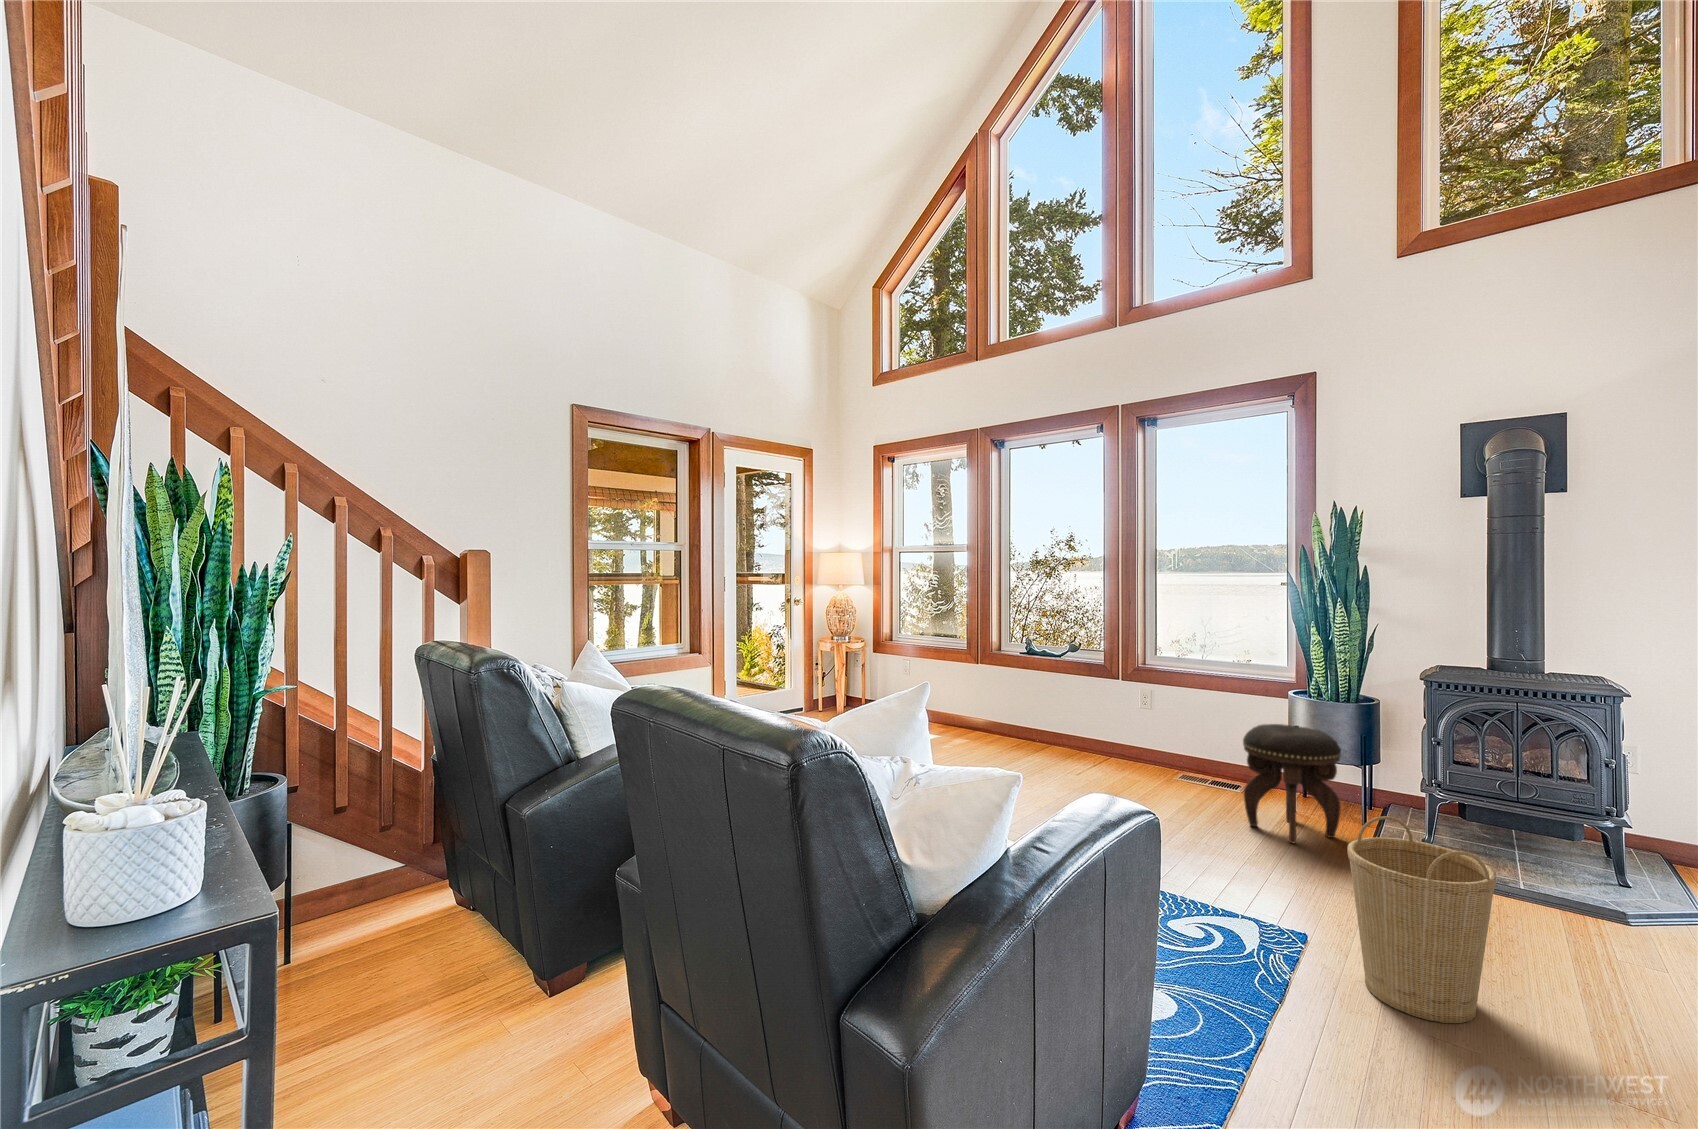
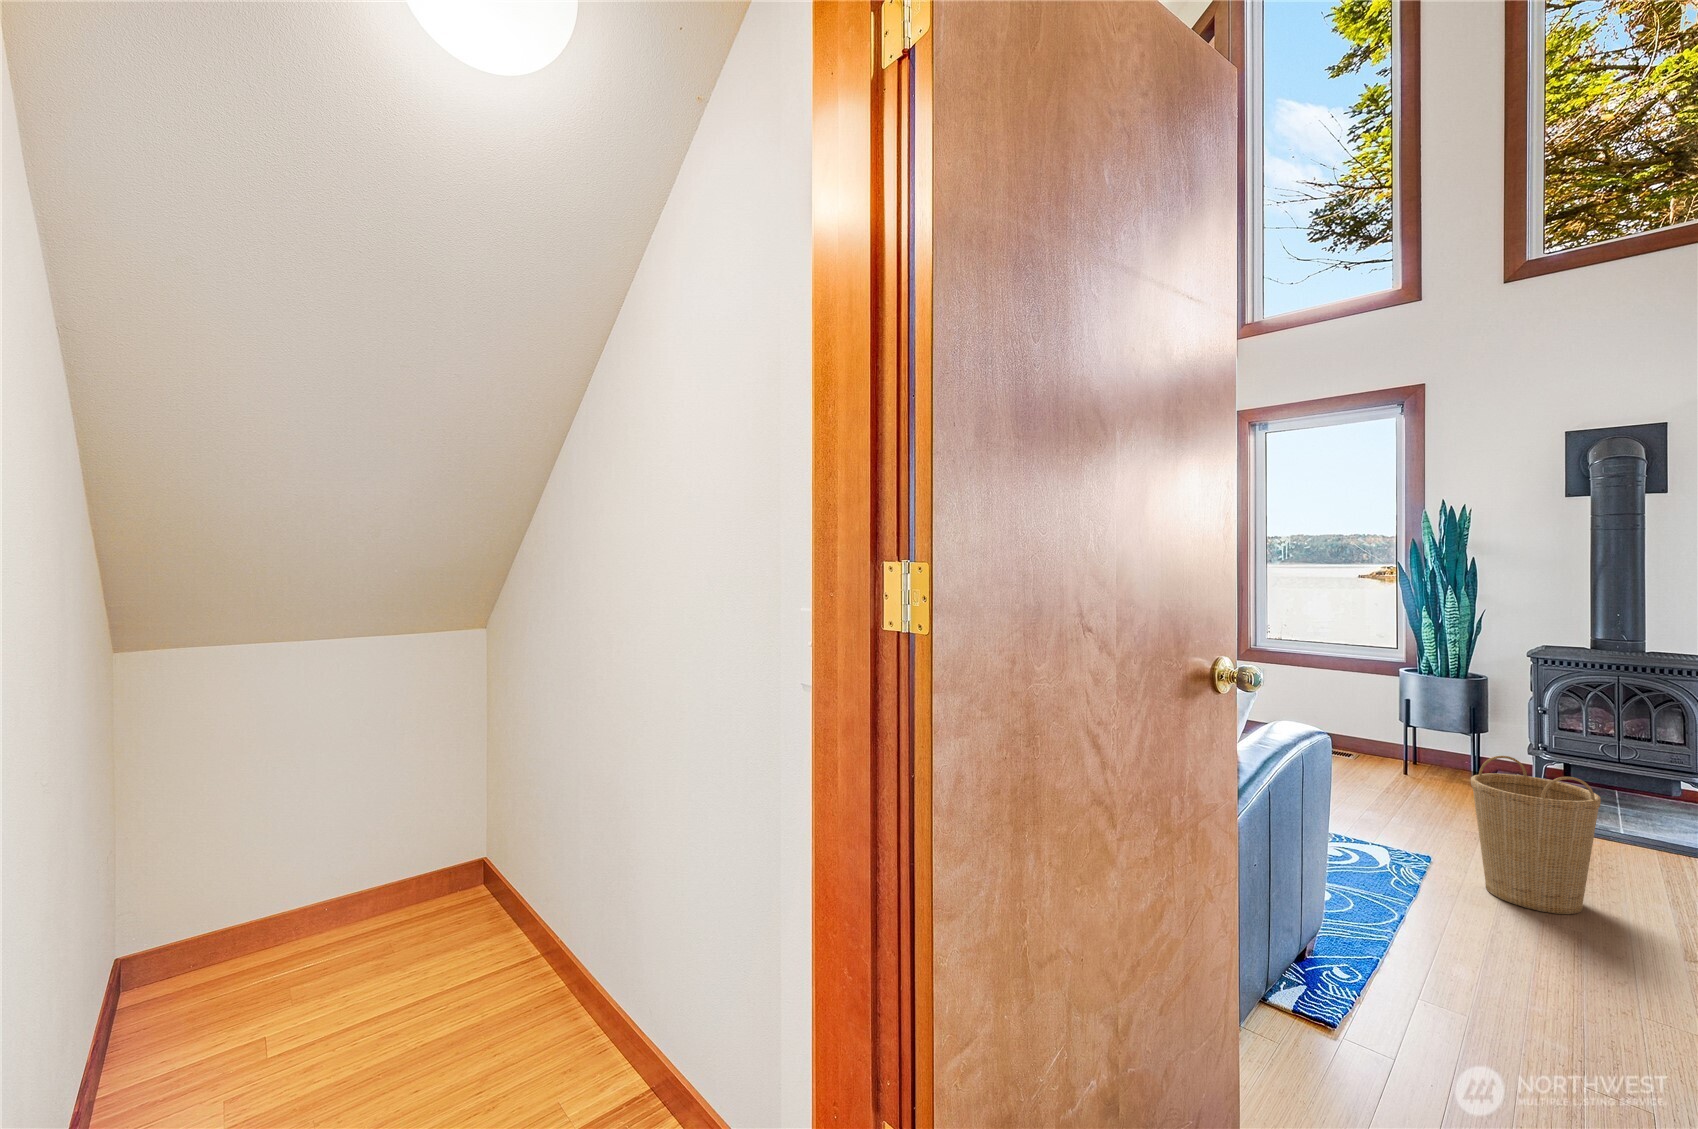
footstool: present [1243,724,1341,843] -> none [1361,696,1453,797]

